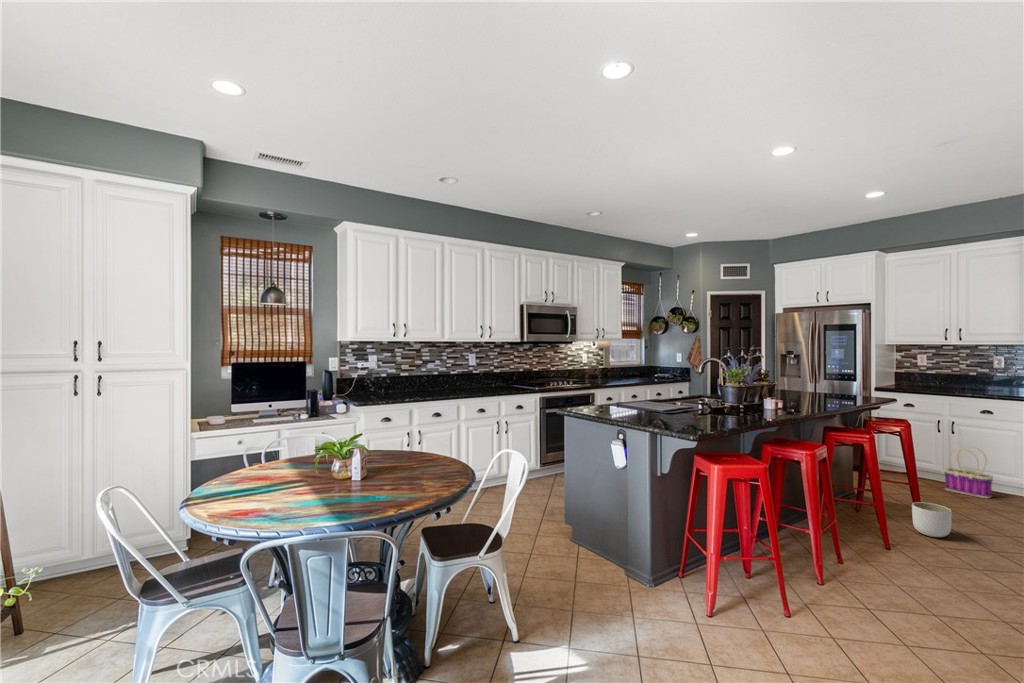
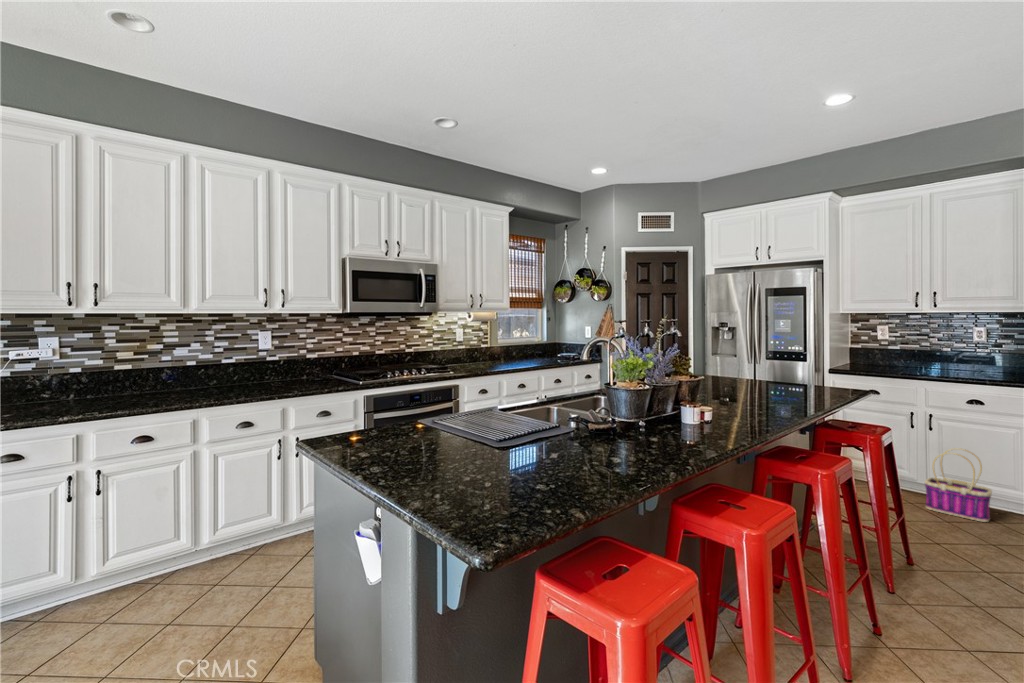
planter: present [912,502,952,537] -> none [921,558,989,624]

